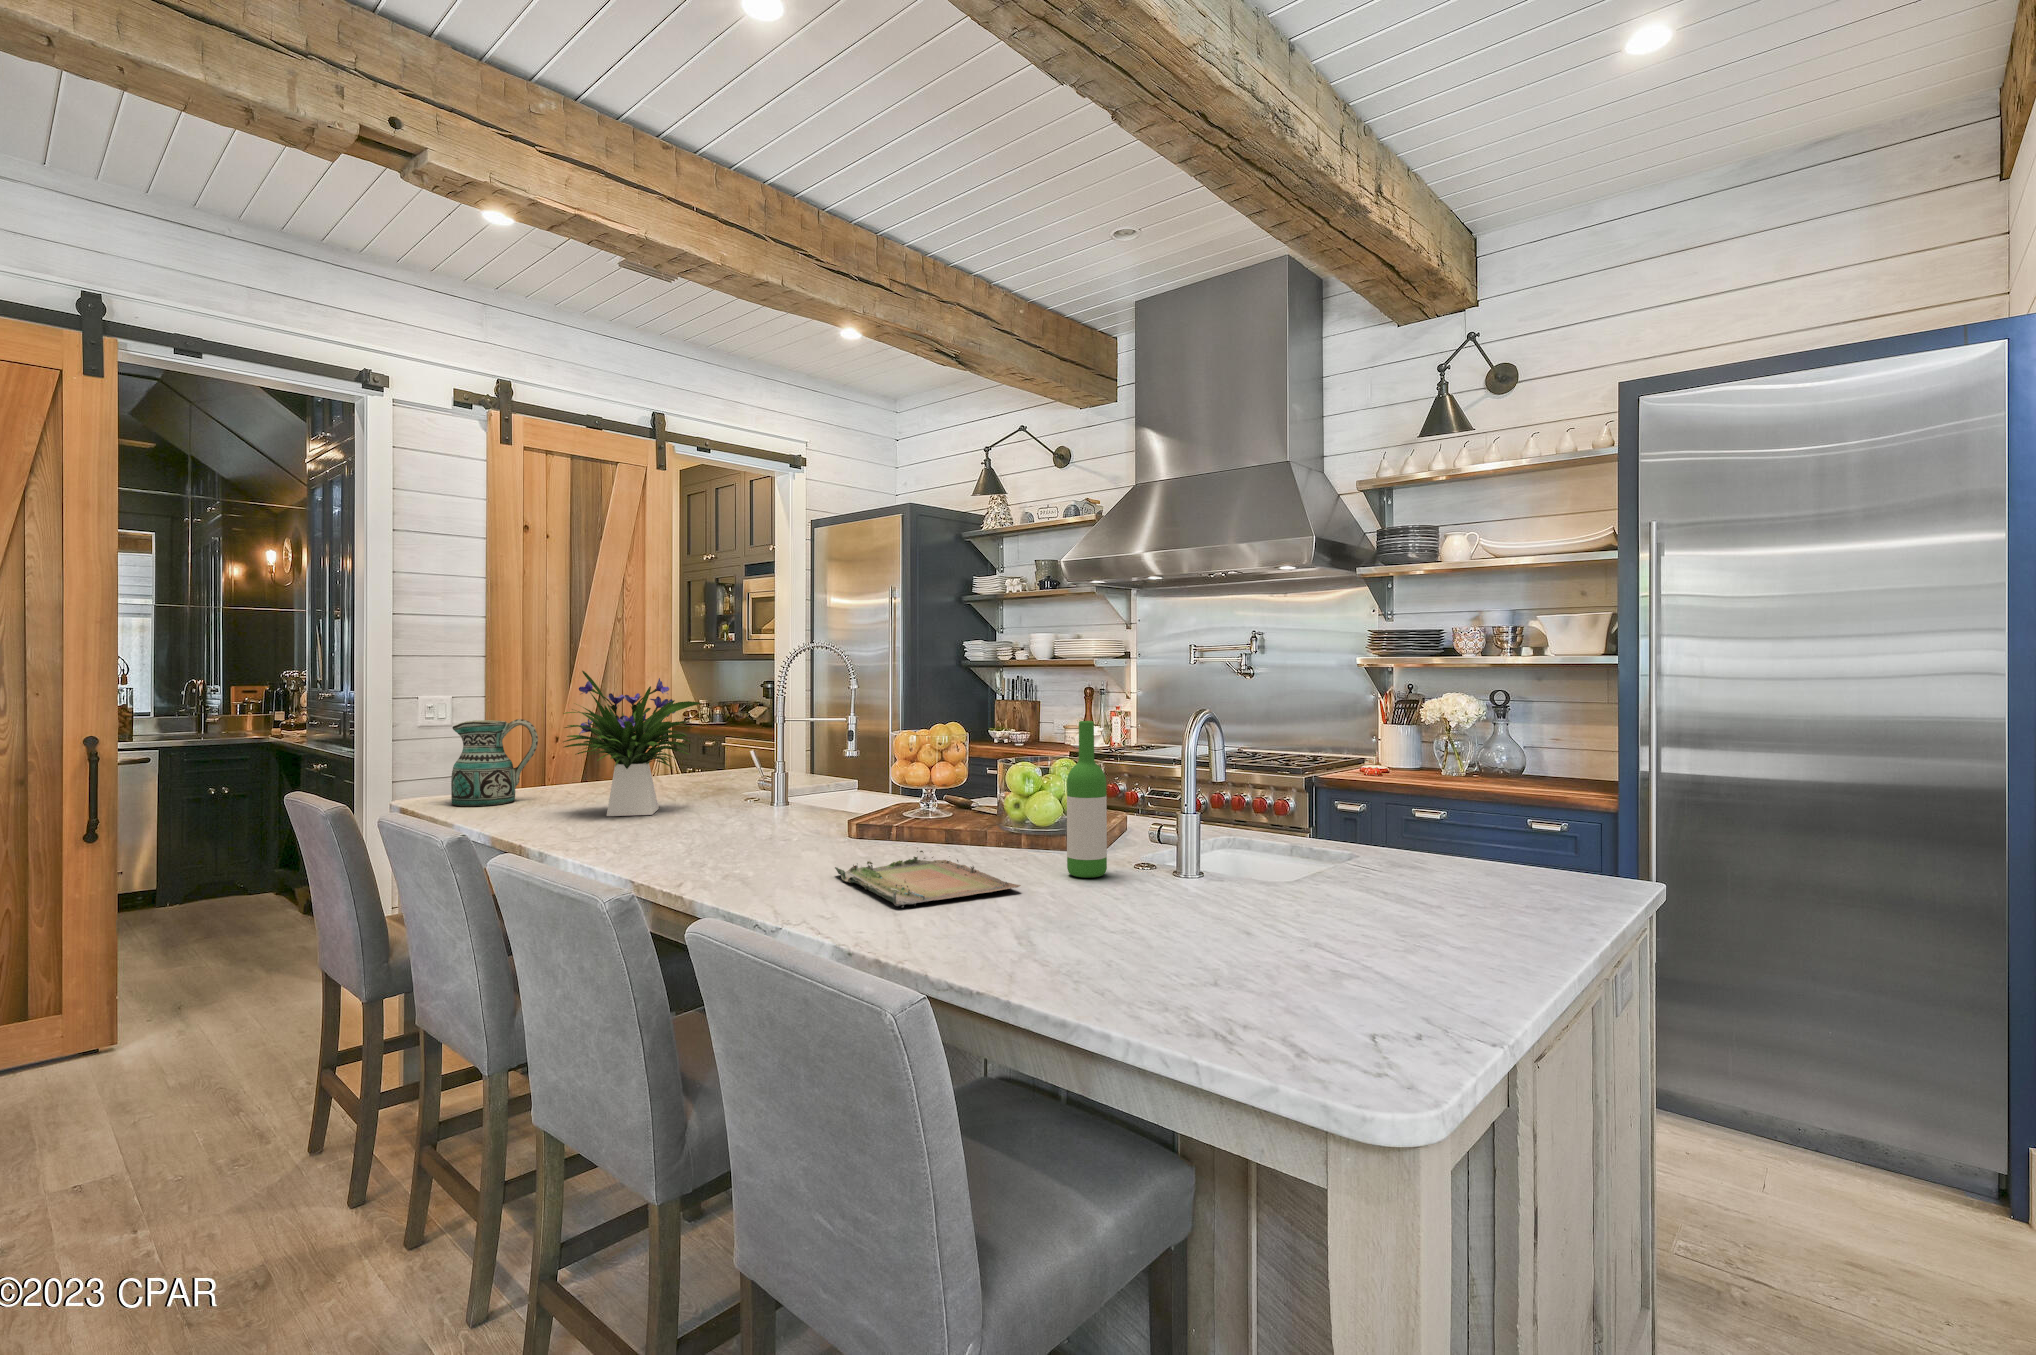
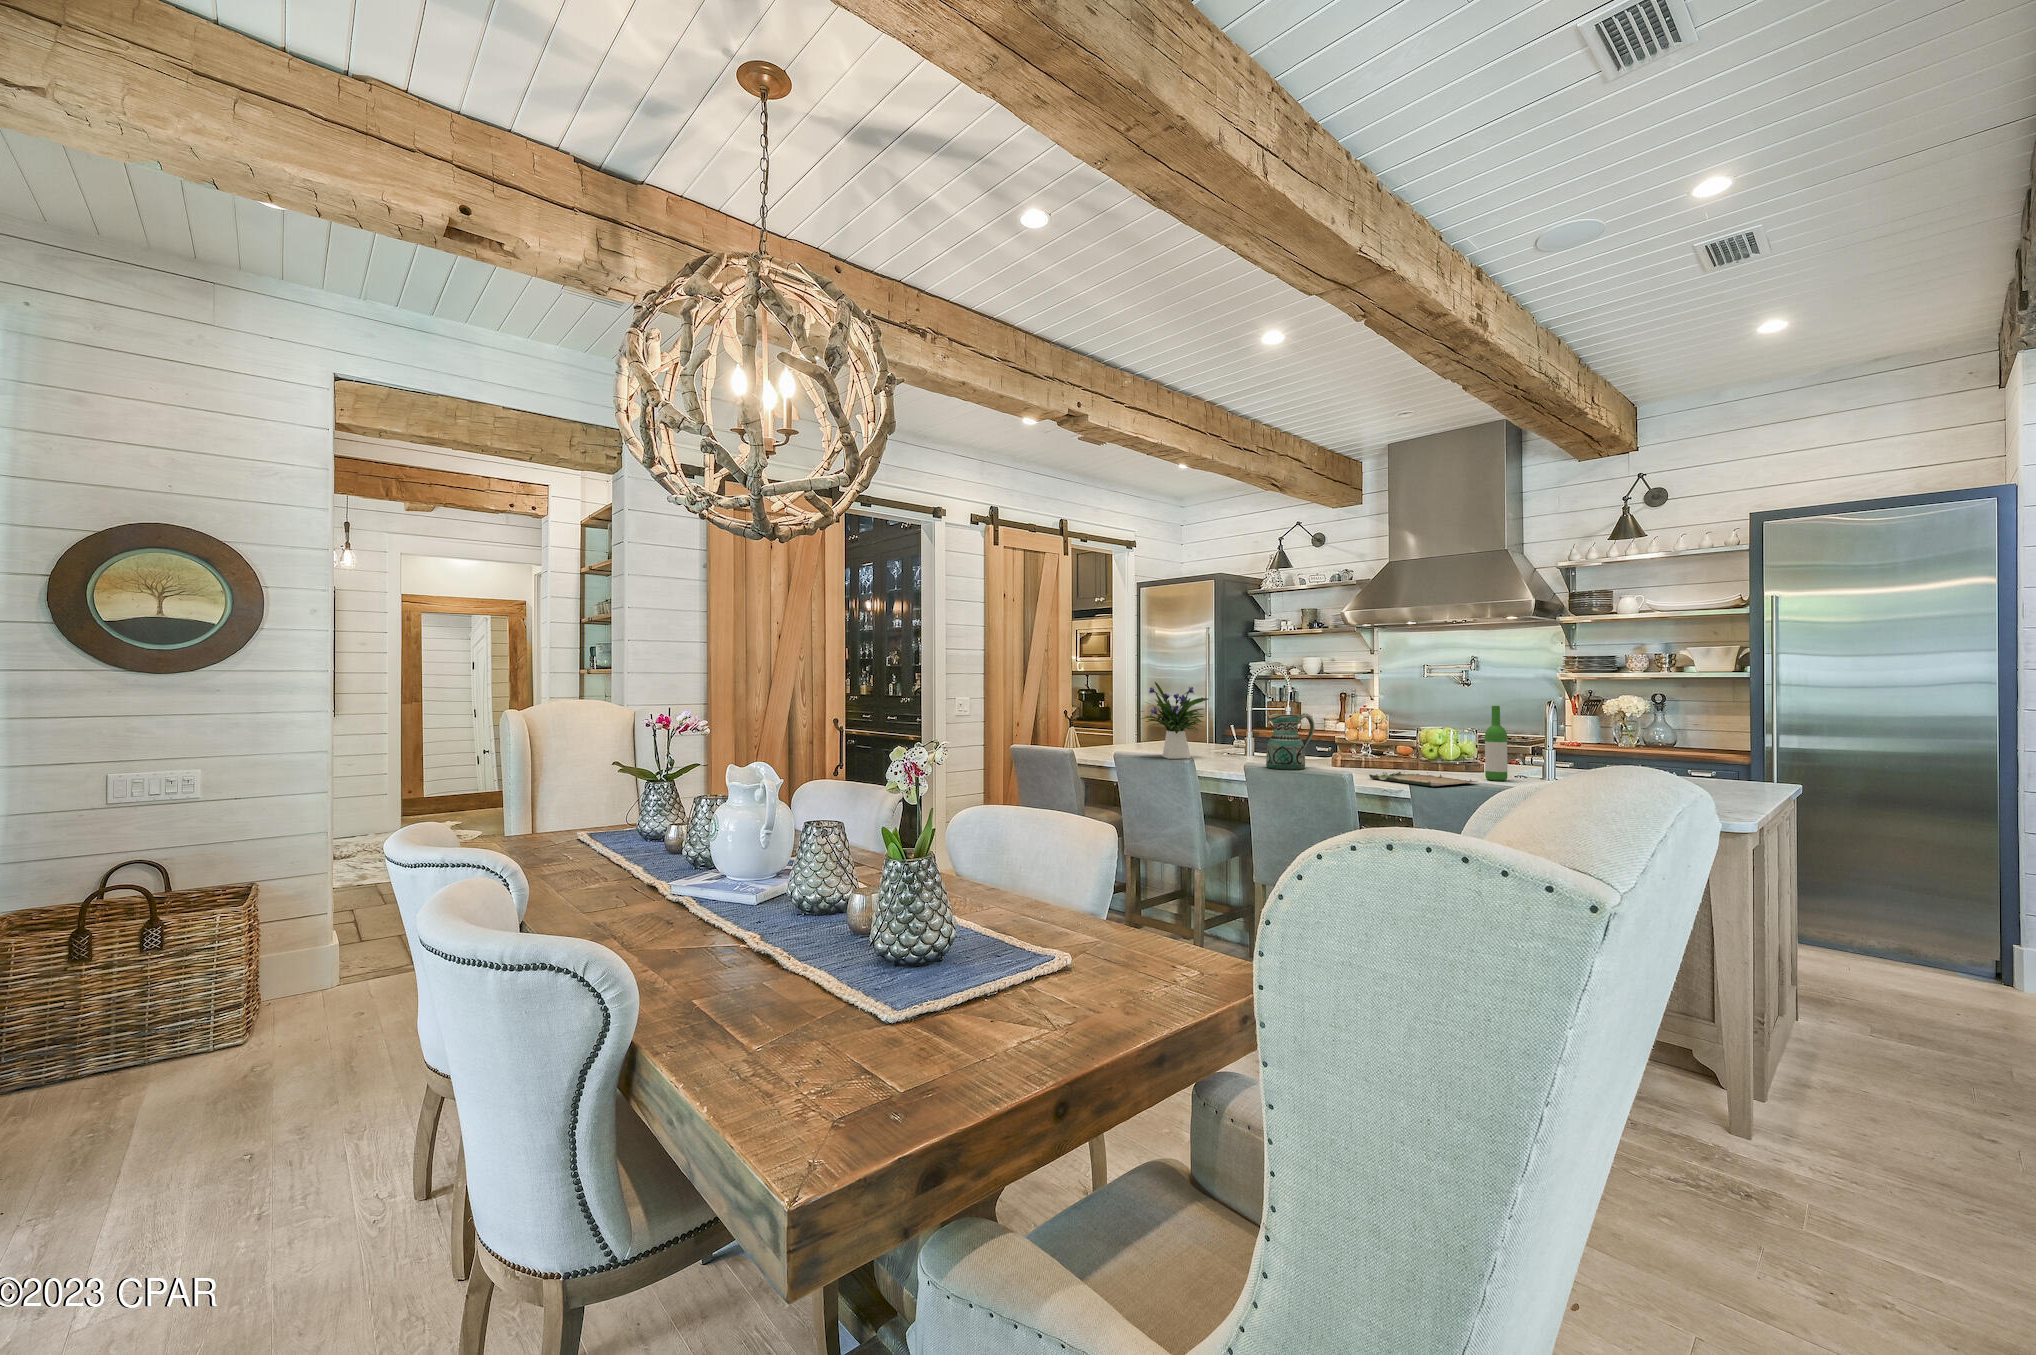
ceramic pitcher: present [451,719,538,806] -> present [1266,713,1315,770]

